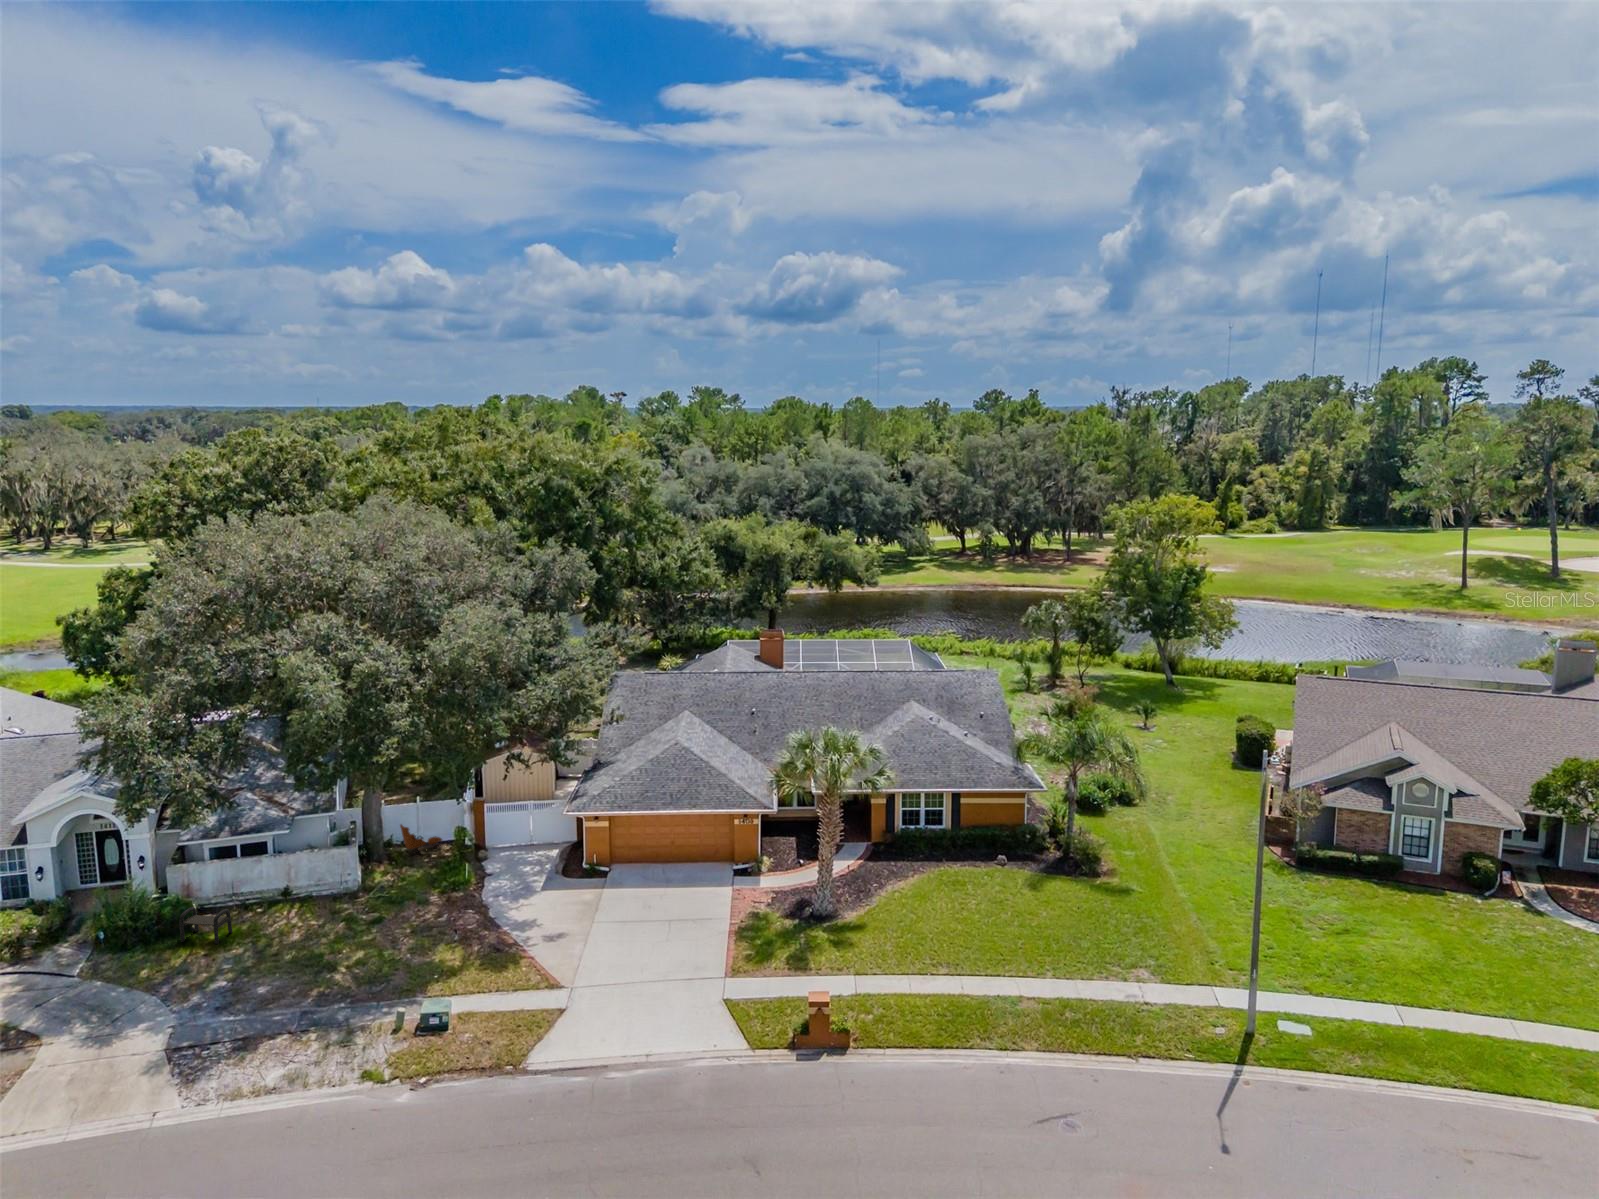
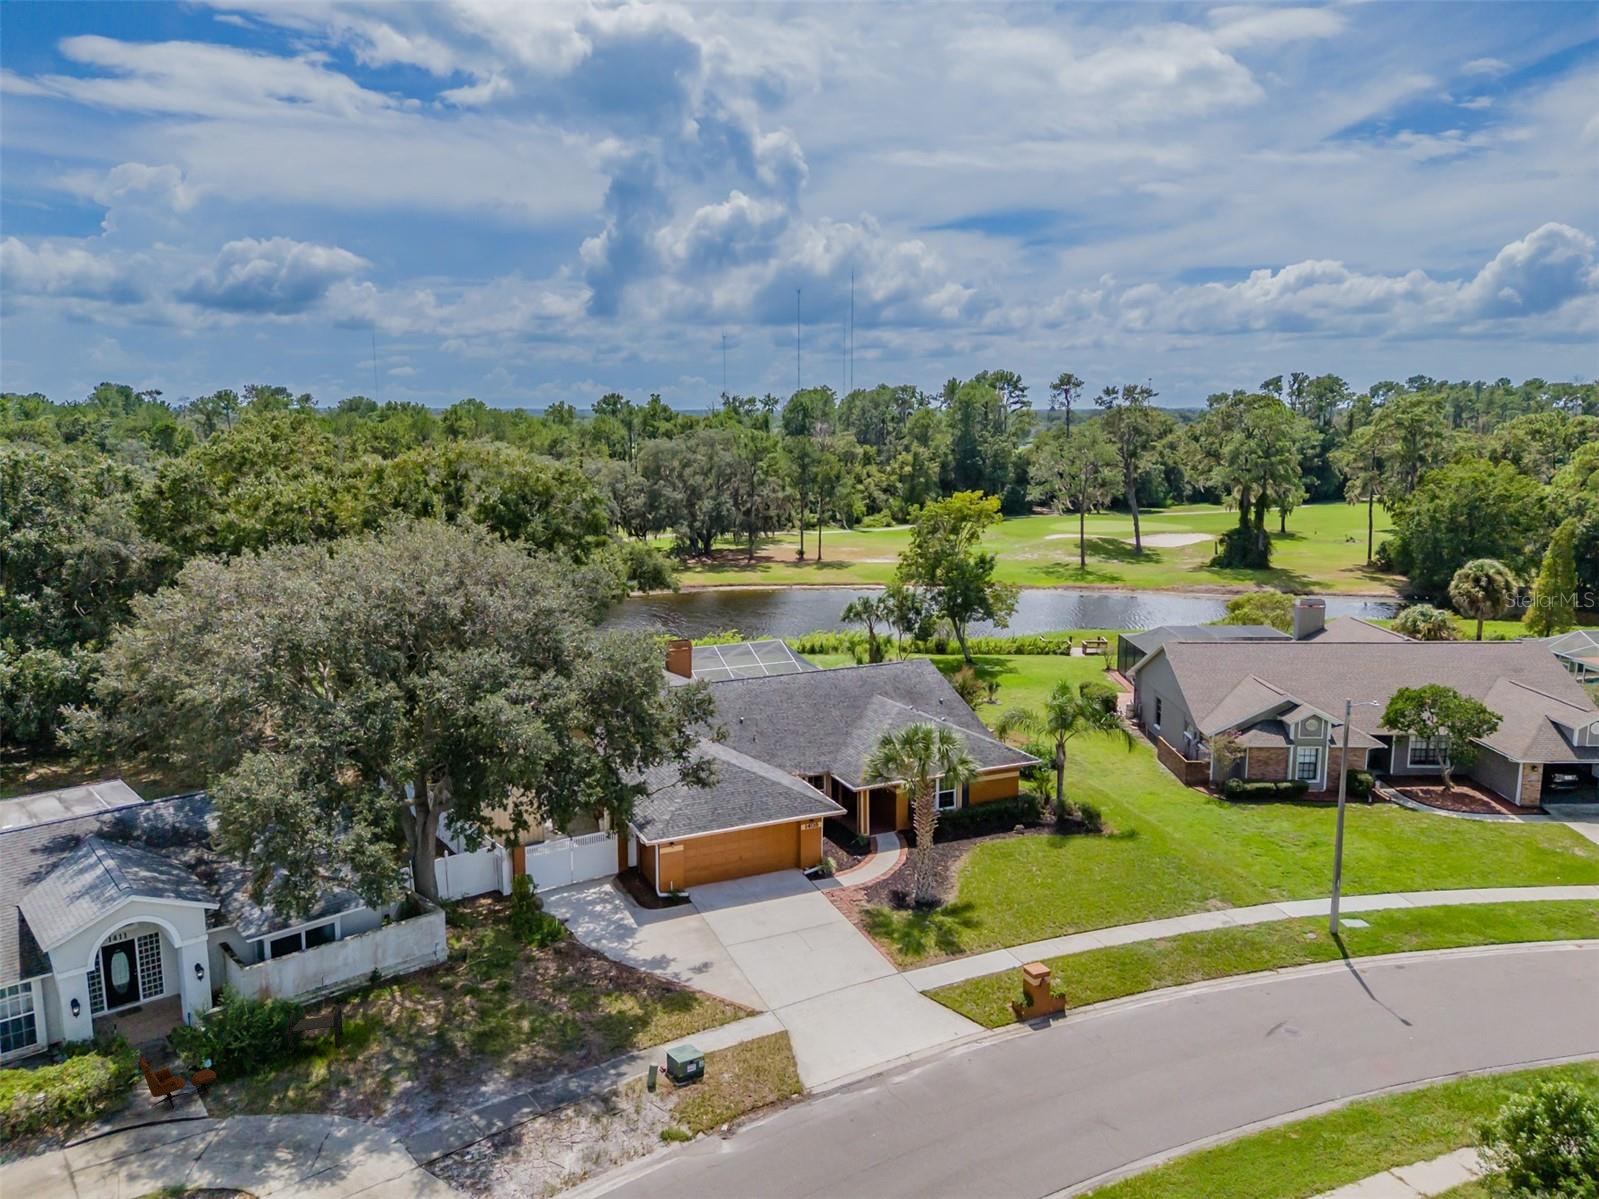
lounge chair: present [400,825,442,853] -> present [140,1057,217,1108]

